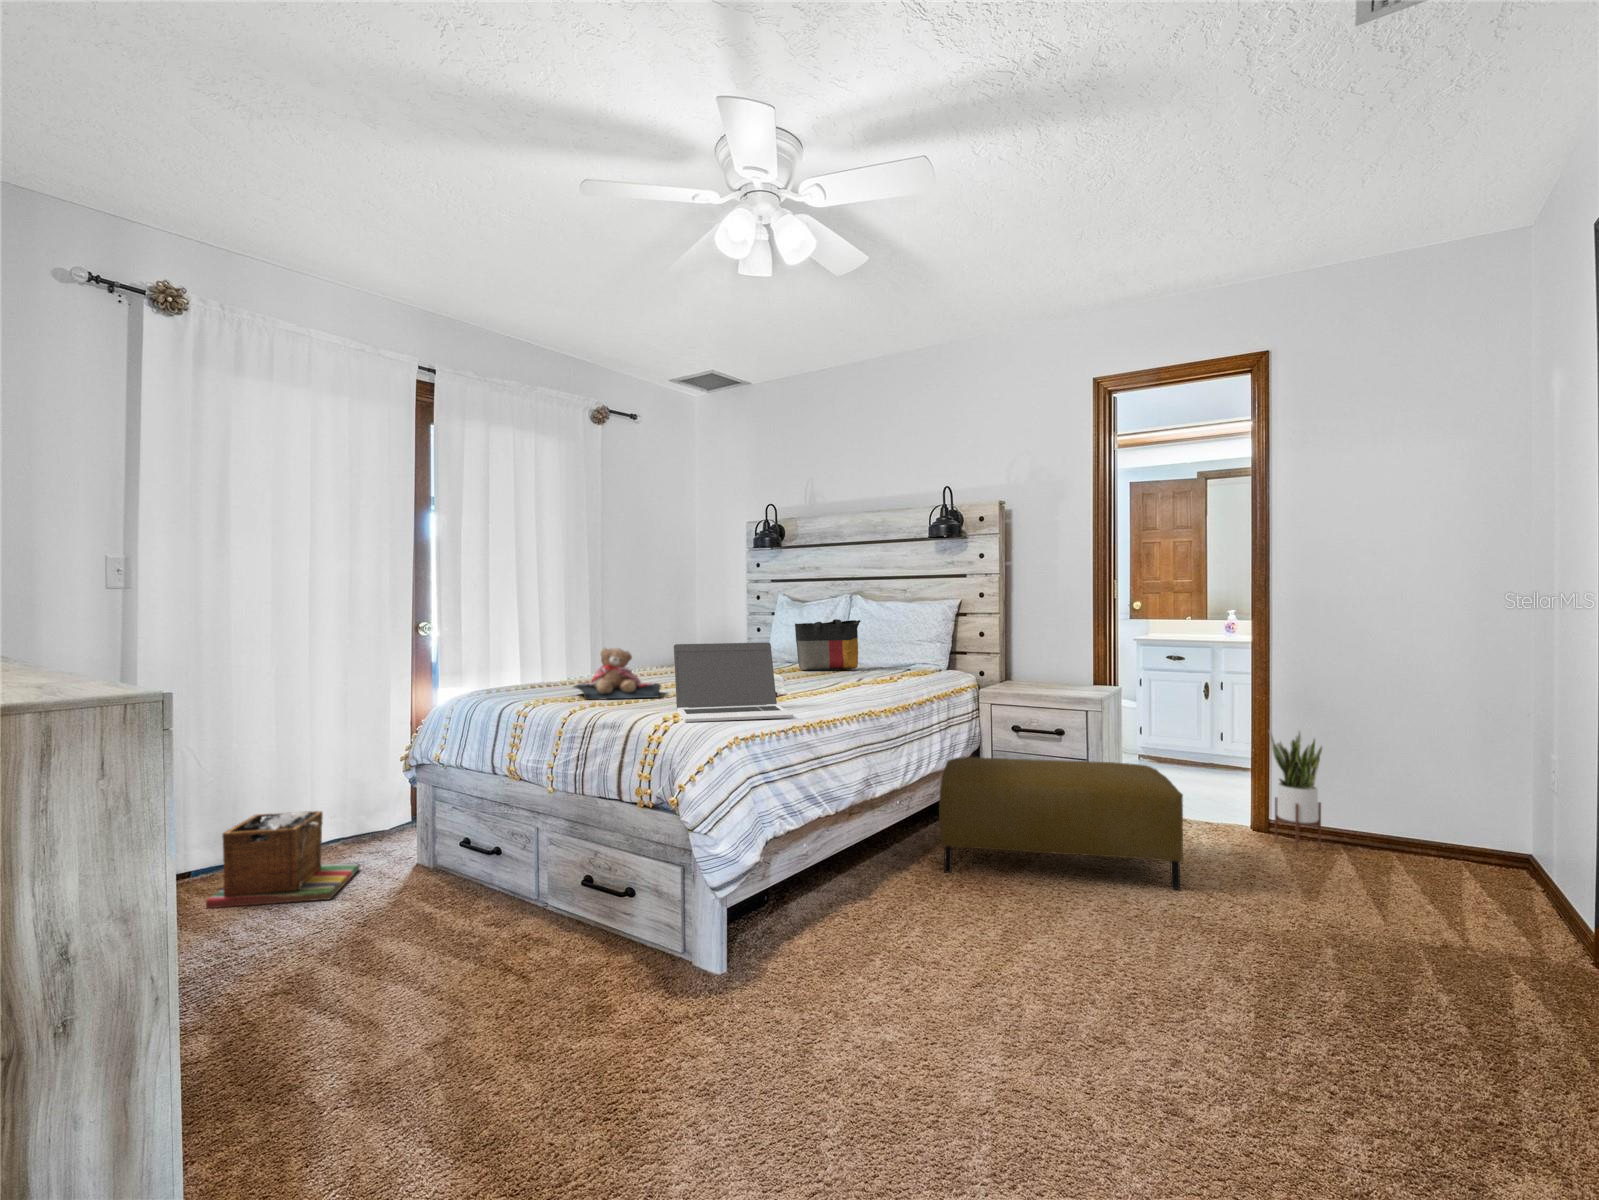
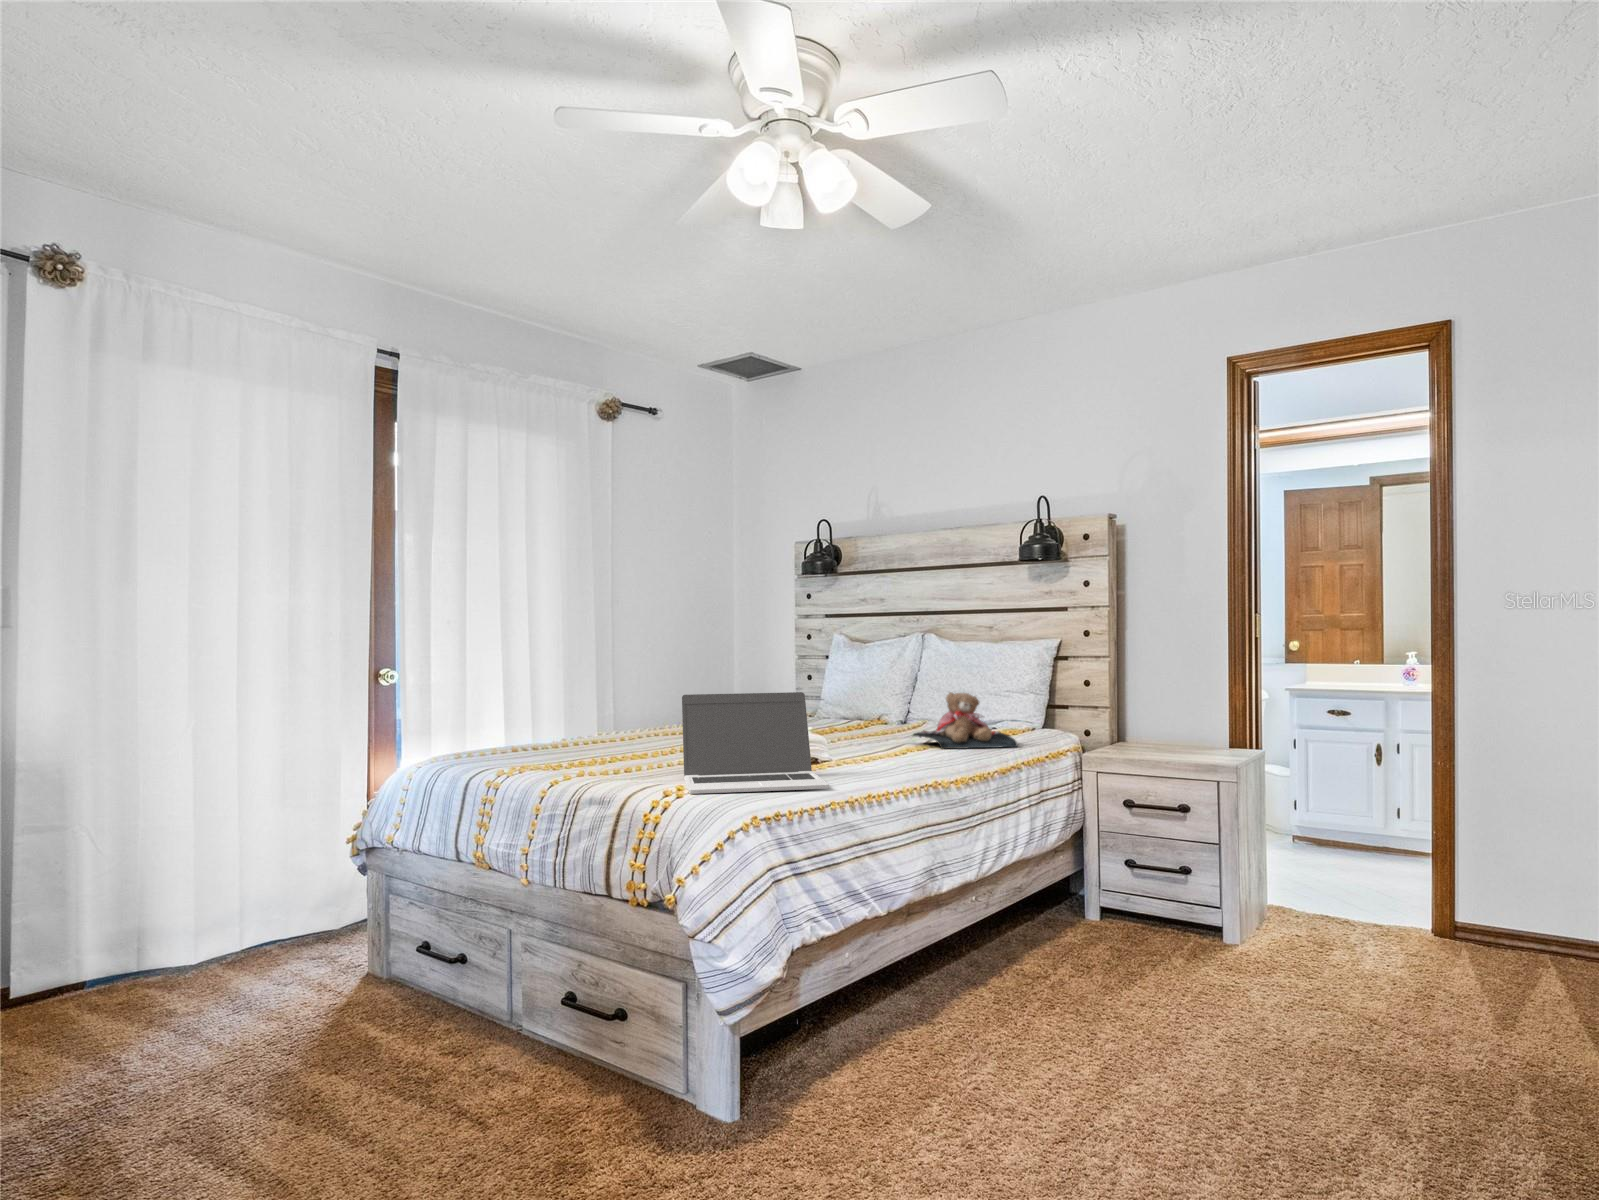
tote bag: present [795,619,861,670] -> none [847,664,929,728]
teddy bear: present [574,648,661,700] -> present [913,692,1017,749]
potted plant: present [1269,731,1322,850] -> none [1471,807,1552,972]
ottoman: present [939,757,1183,889] -> none [1028,841,1360,1024]
laundry basket: present [206,811,359,908] -> none [115,901,305,1021]

